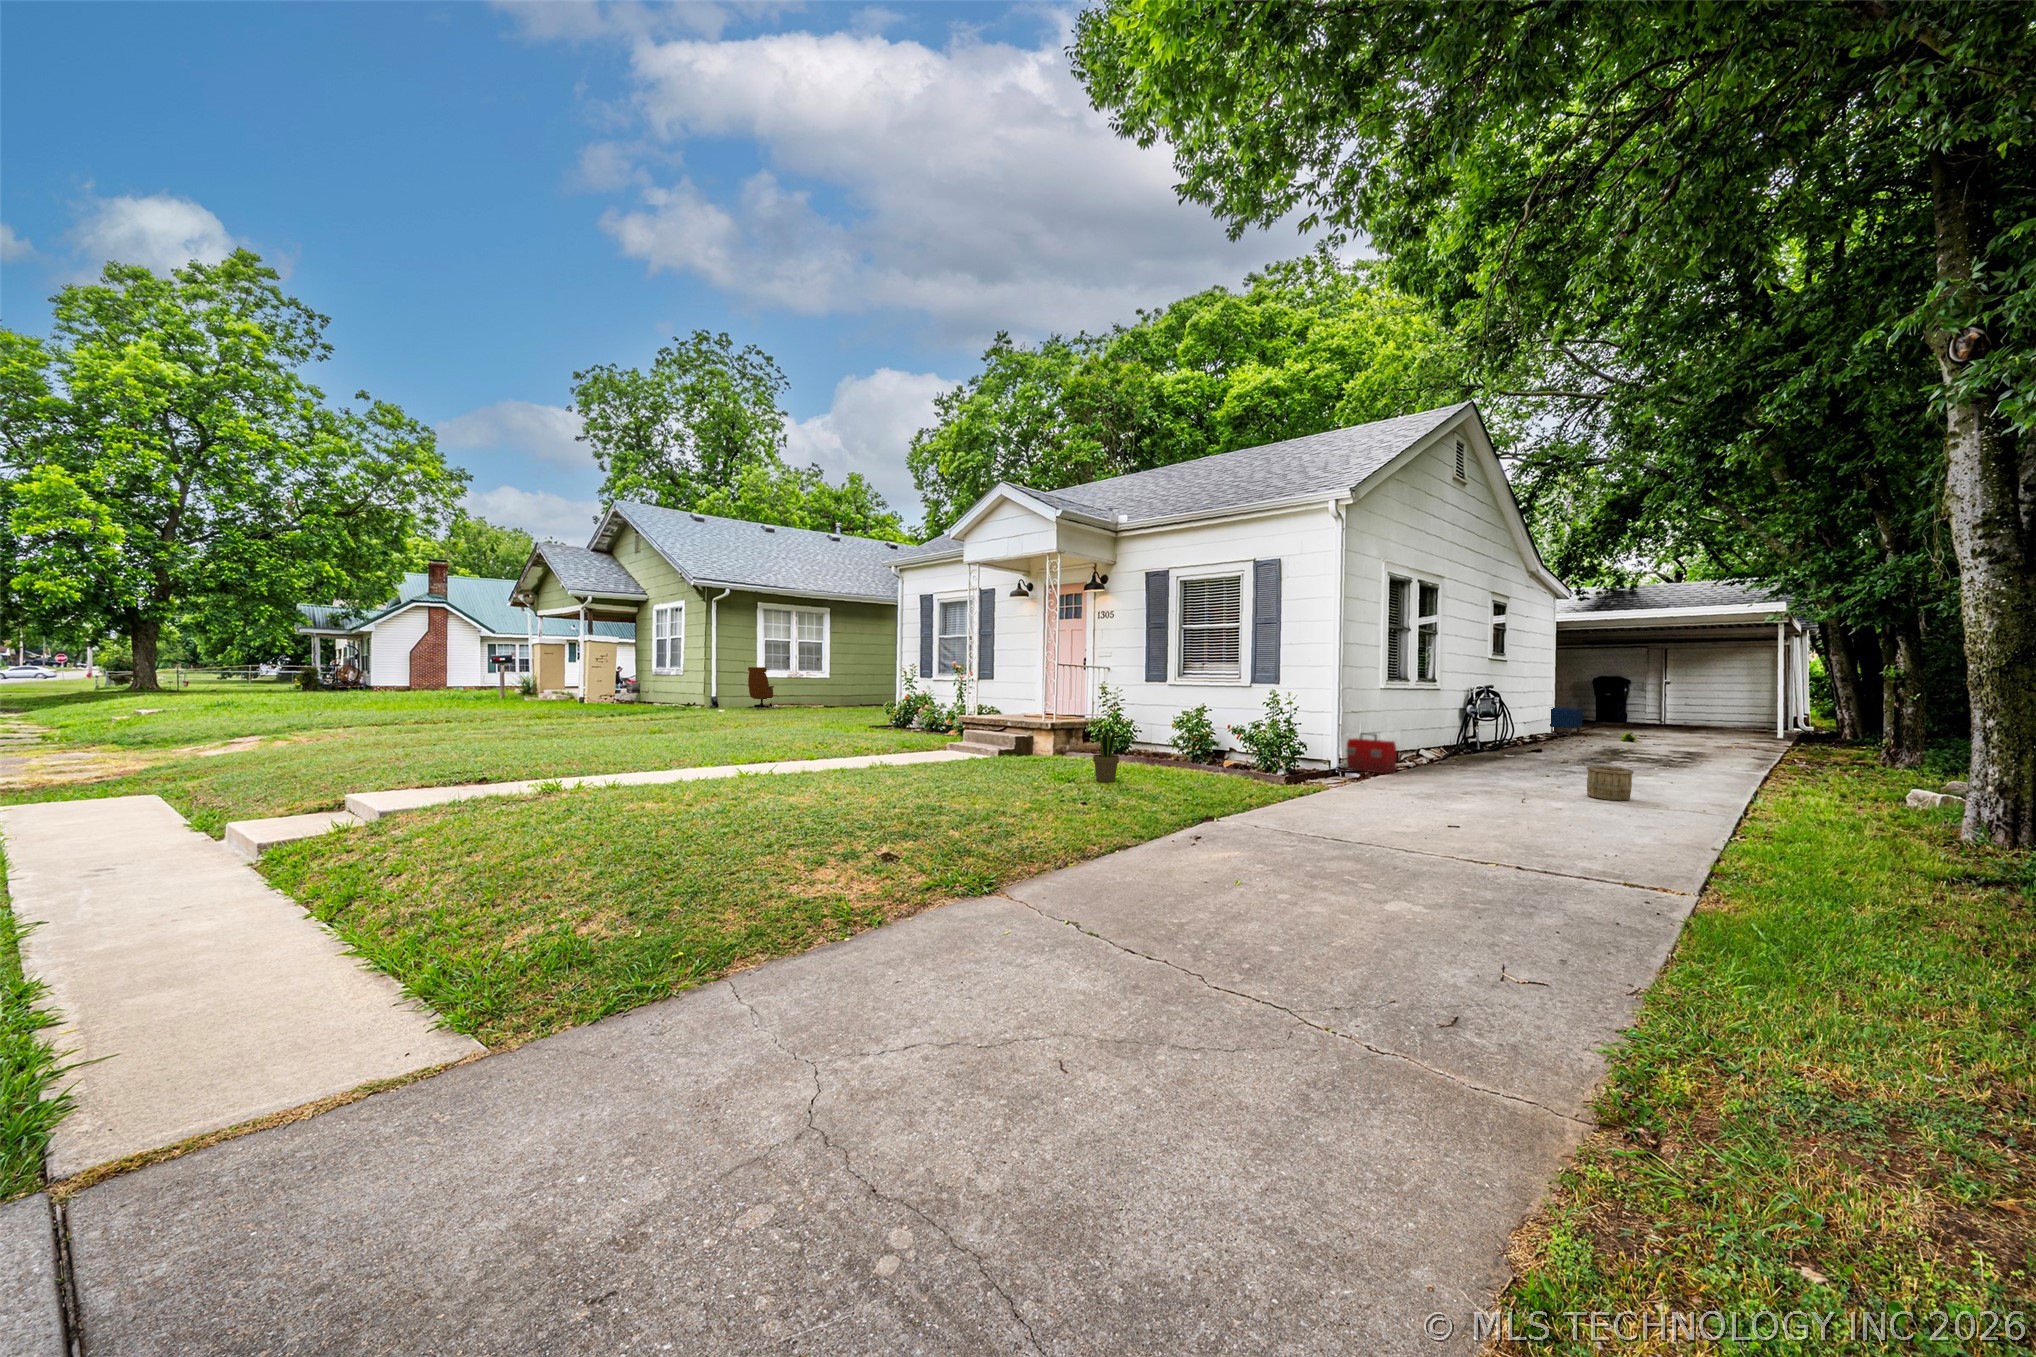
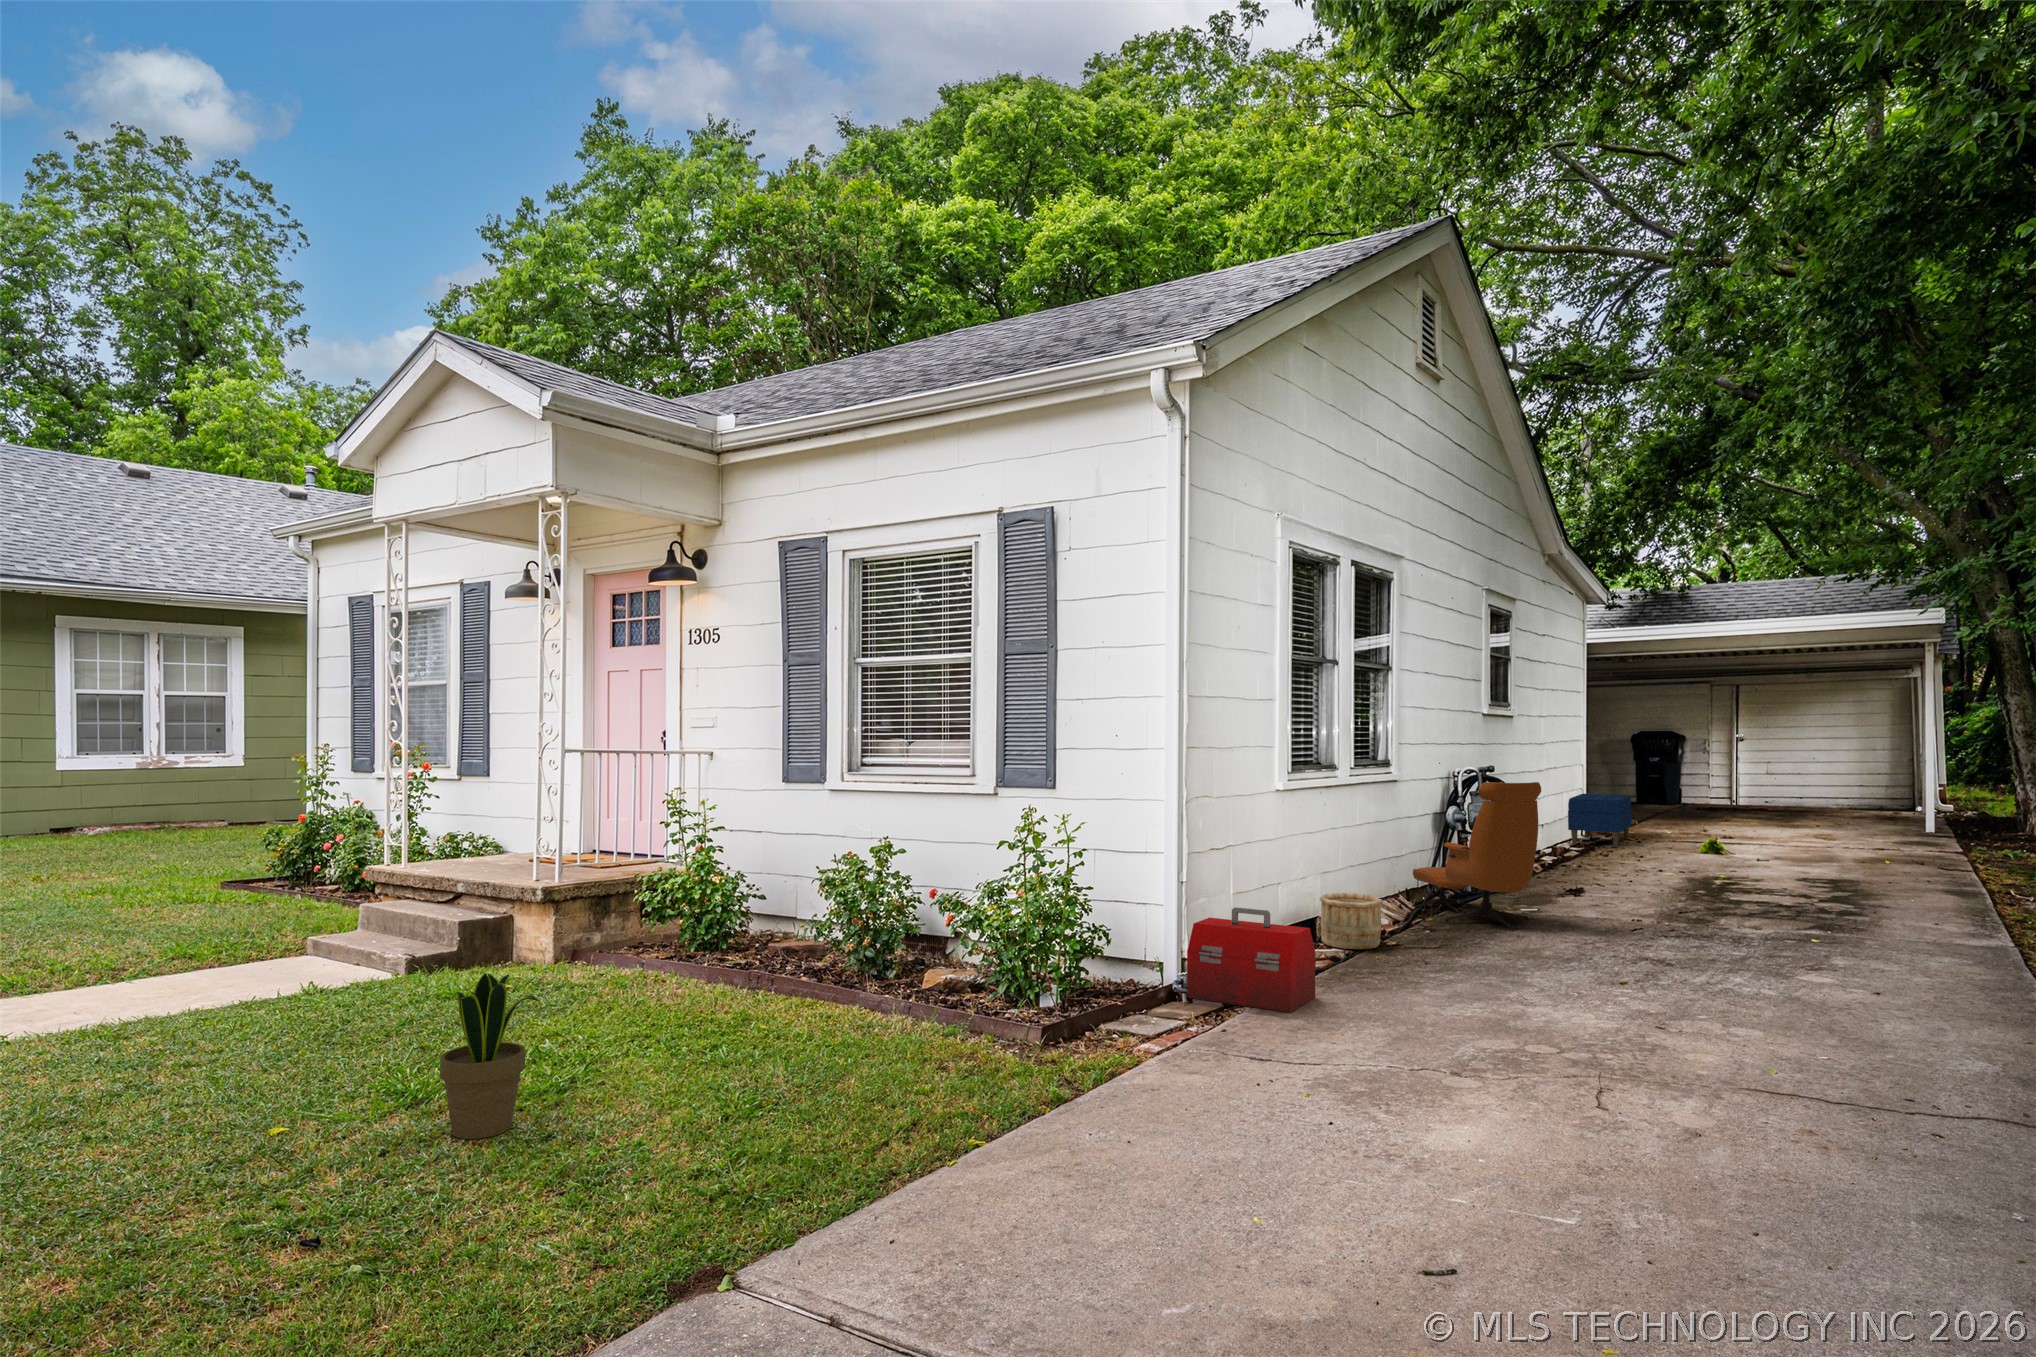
lounge chair: present [748,667,776,709] -> present [1413,782,1541,929]
wooden bucket: present [1587,766,1634,801] -> present [1320,893,1383,949]

